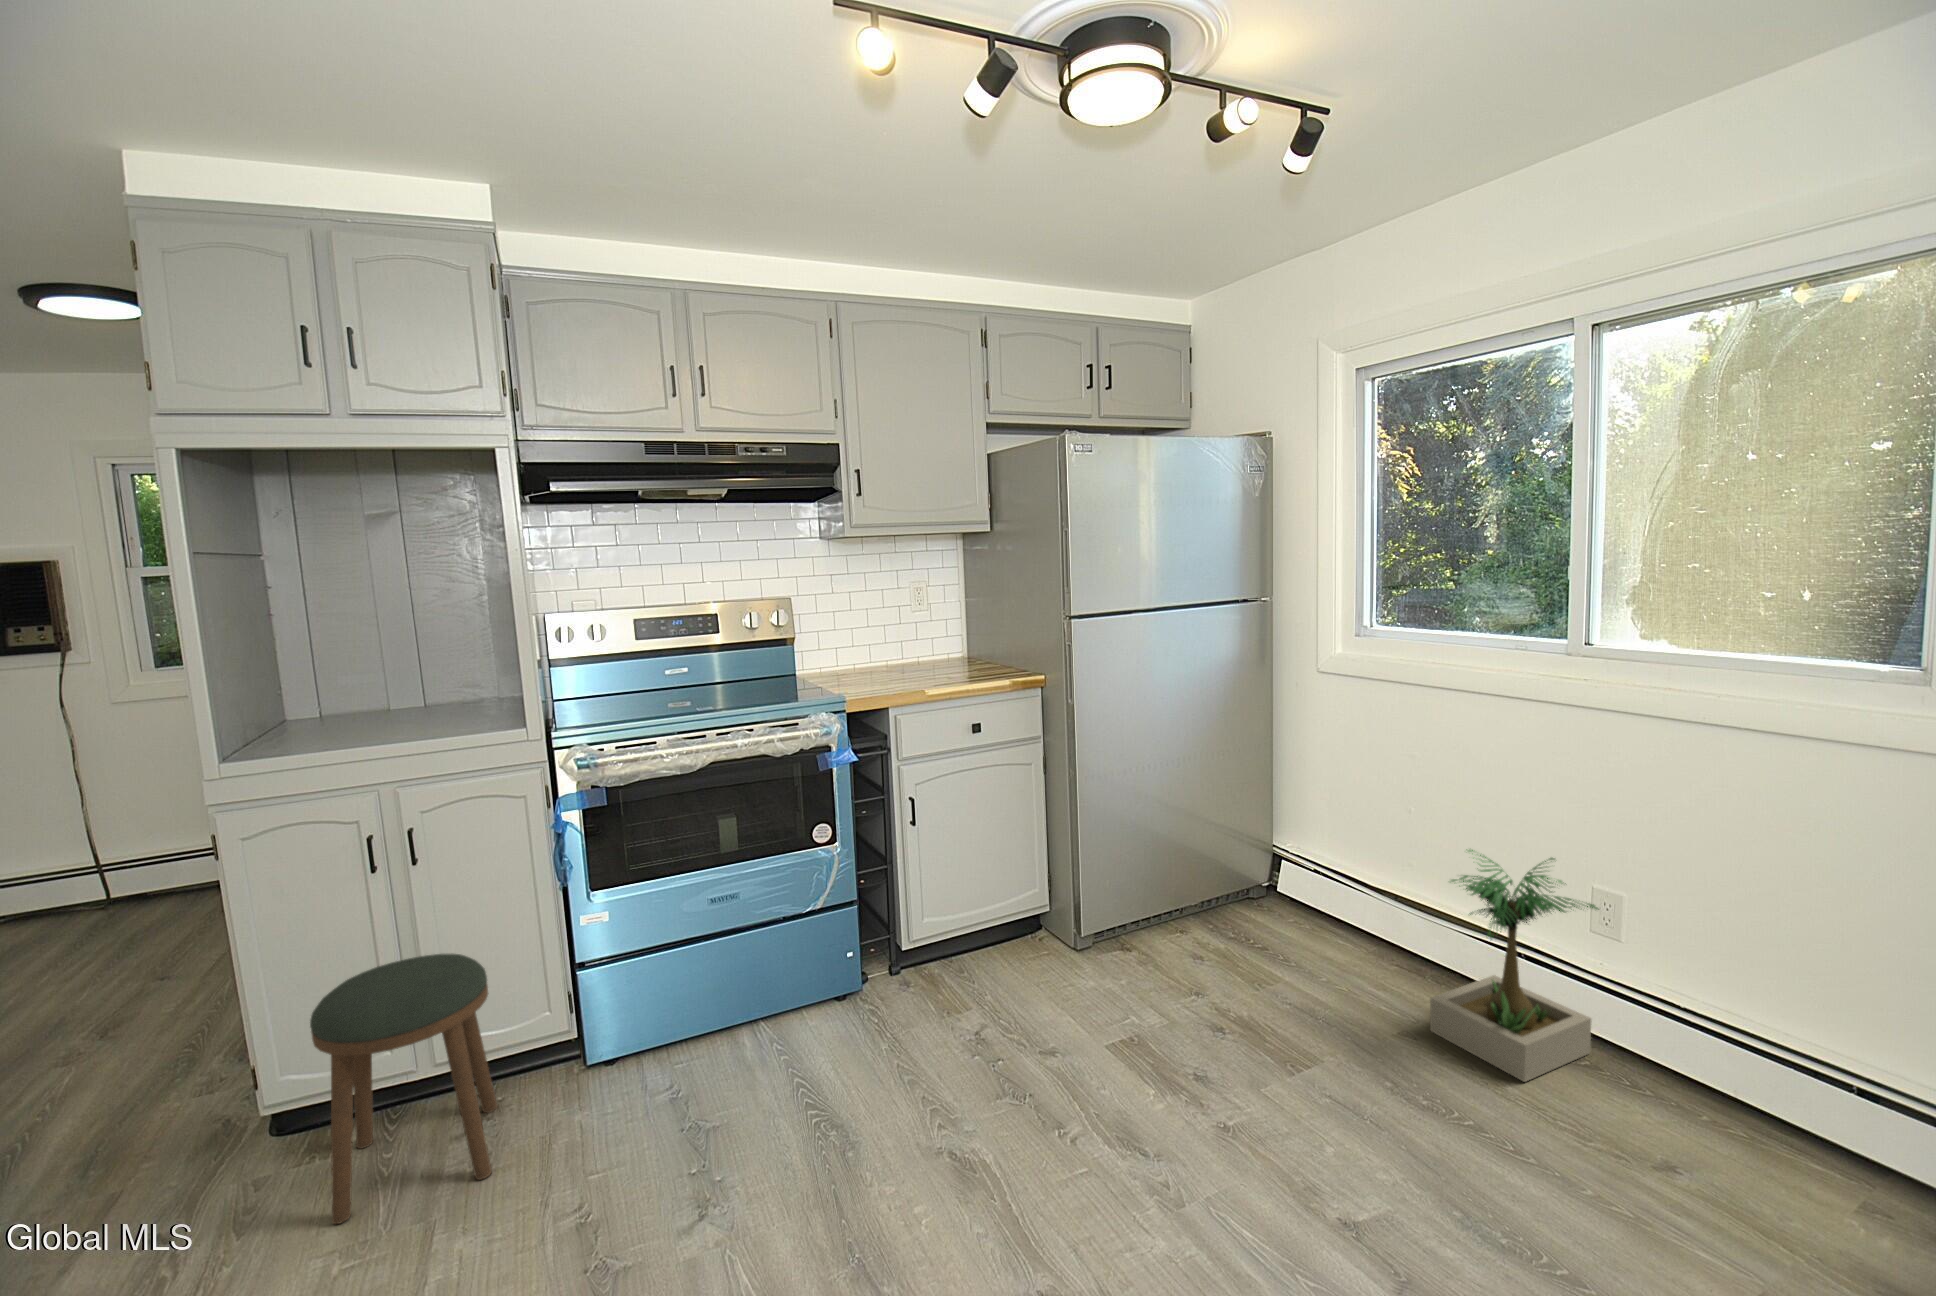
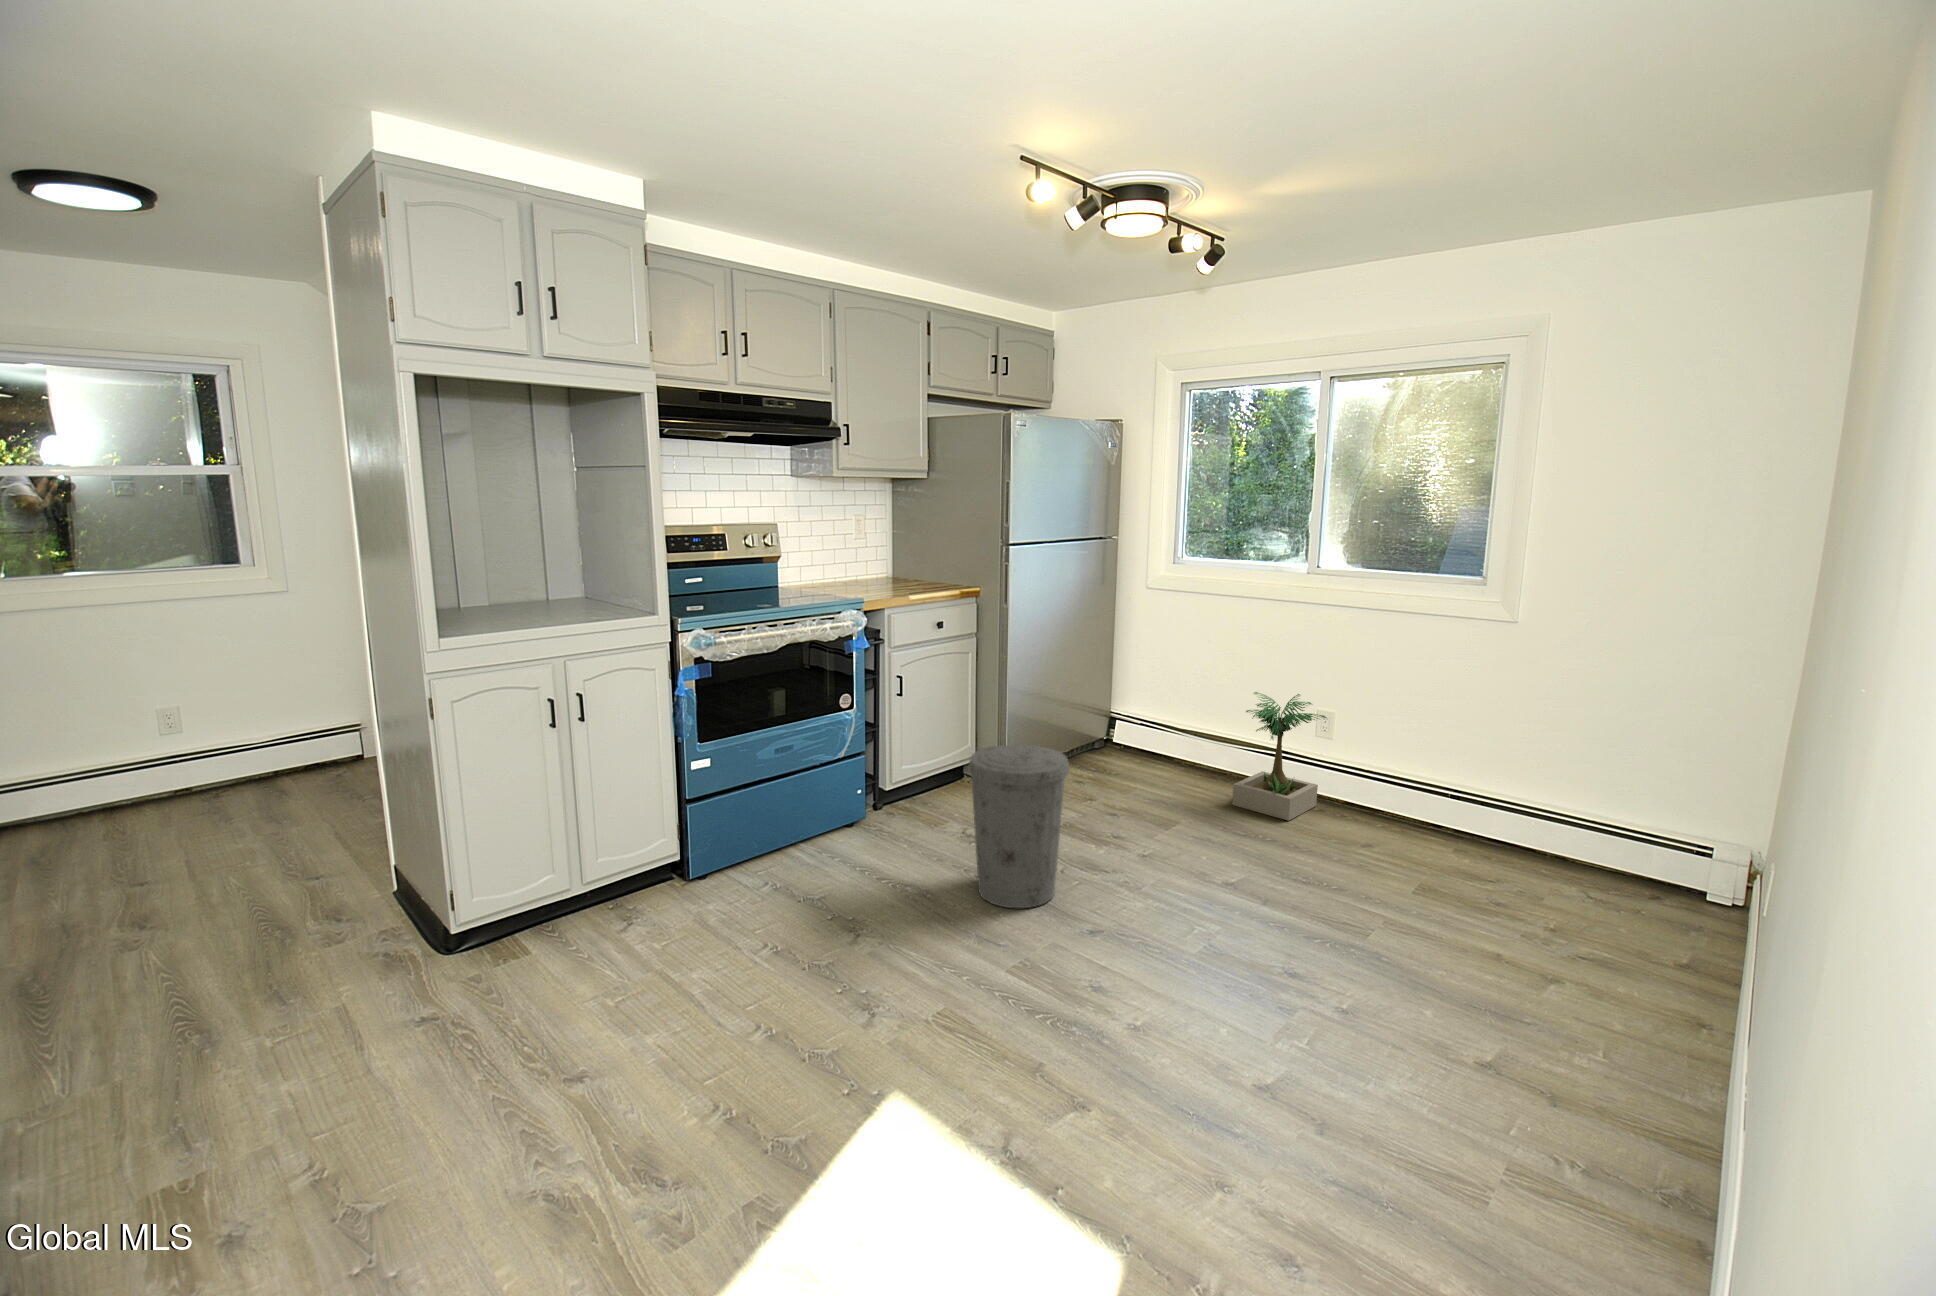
trash can: none [901,930,1058,1211] -> present [969,745,1069,908]
stool: present [310,954,497,1224] -> none [532,790,673,979]

